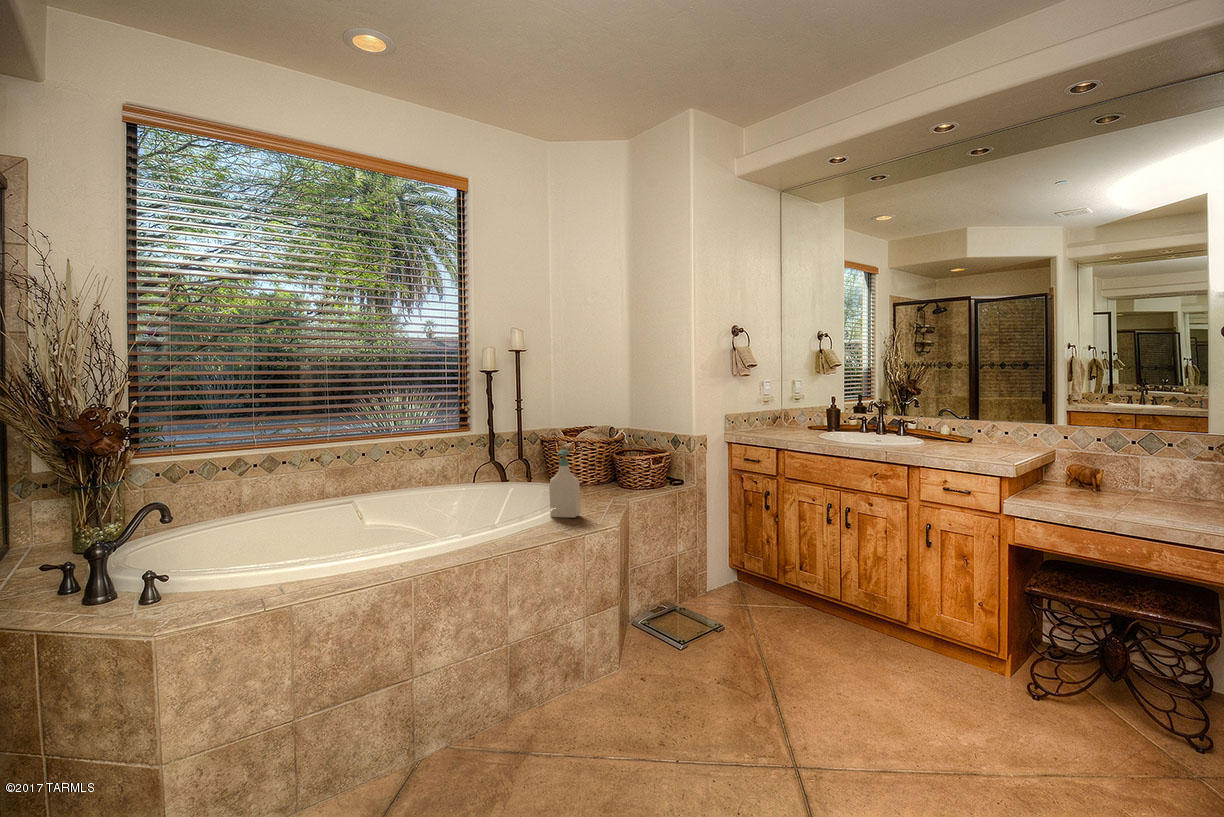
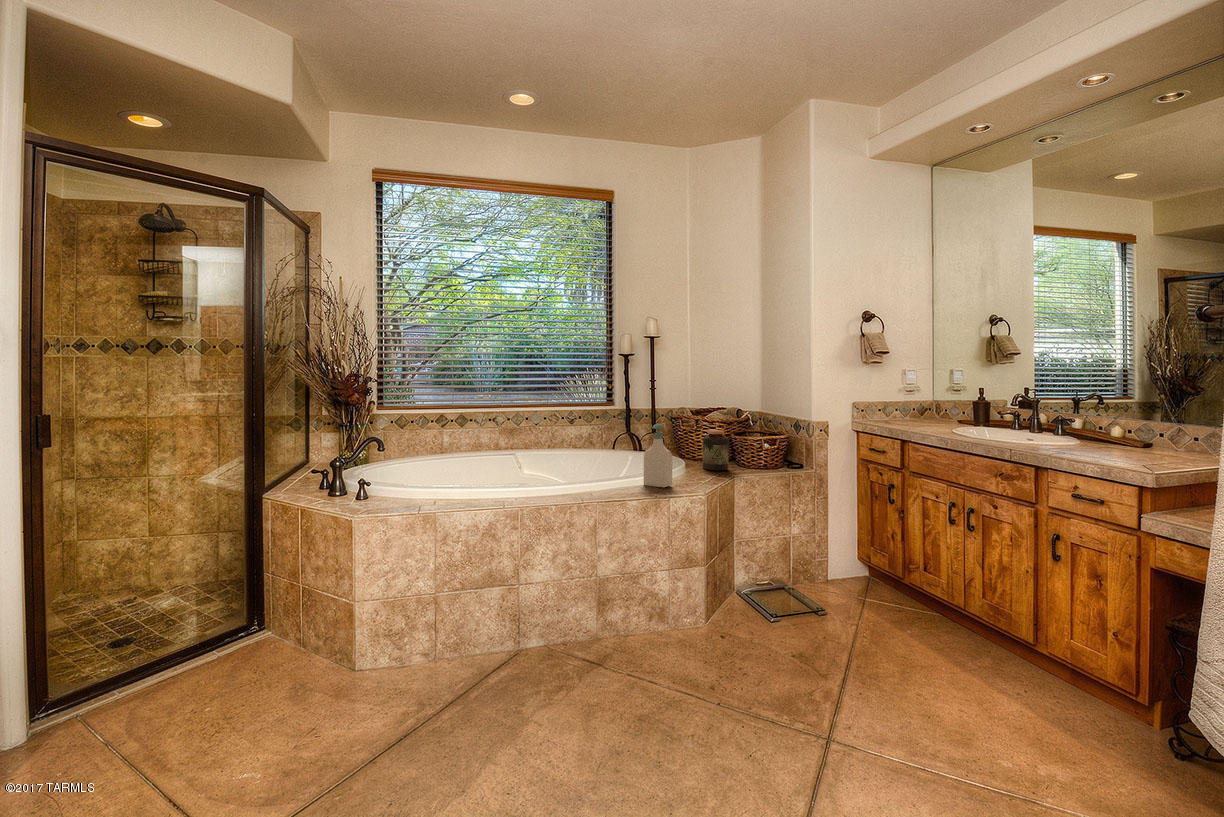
jar: none [587,450,614,493] -> present [703,430,729,470]

